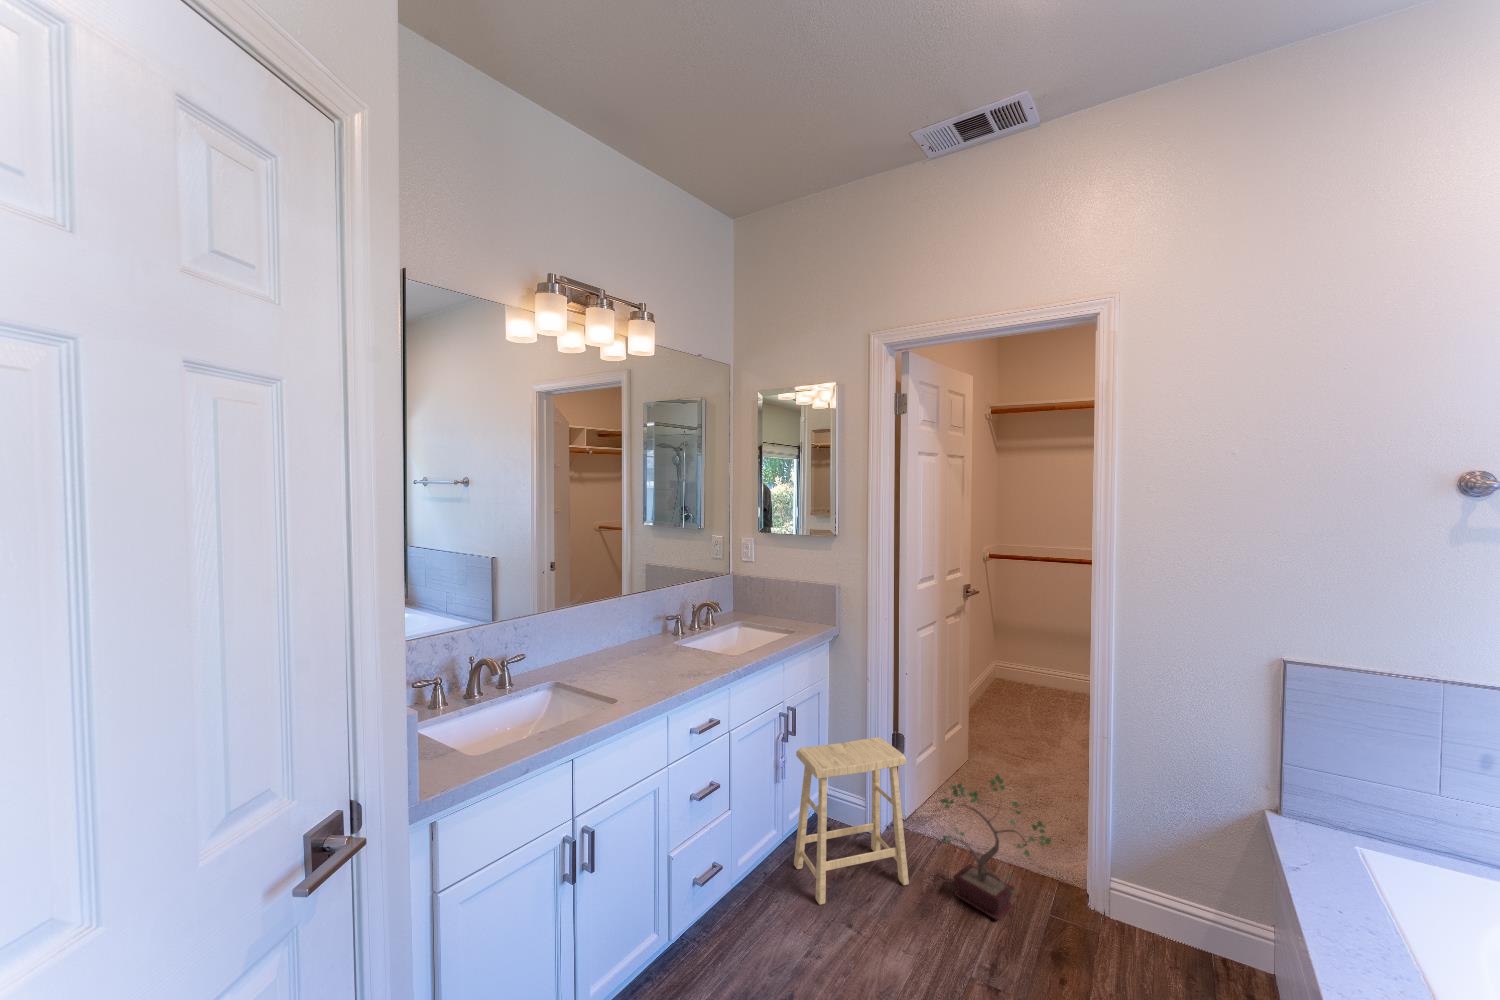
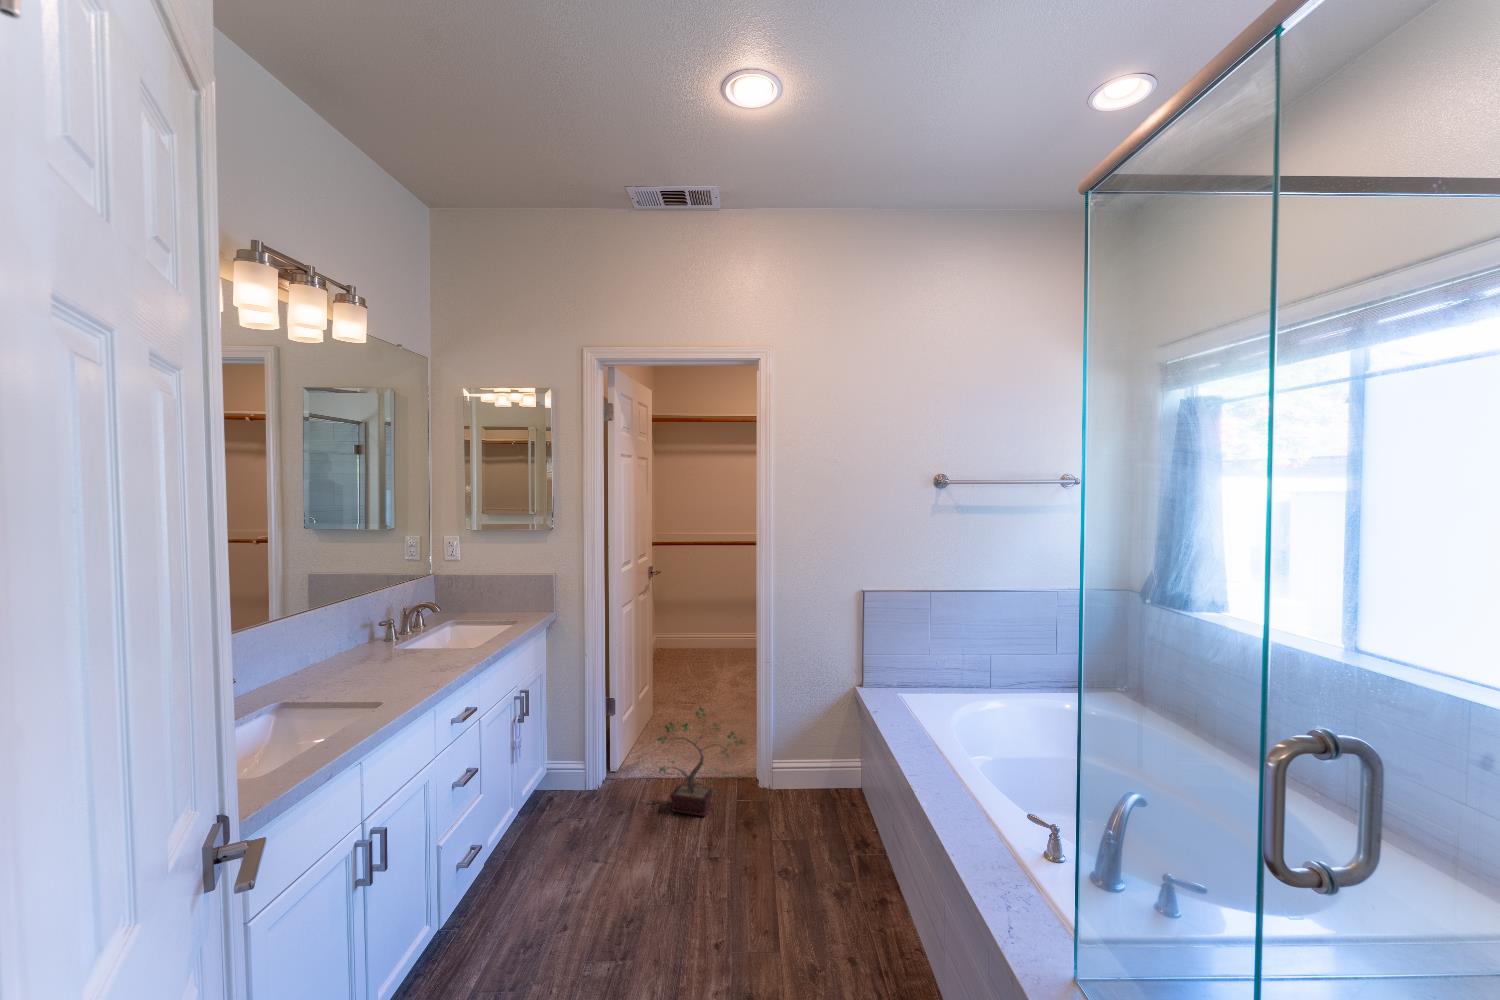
footstool: present [794,737,909,905] -> none [531,702,634,855]

